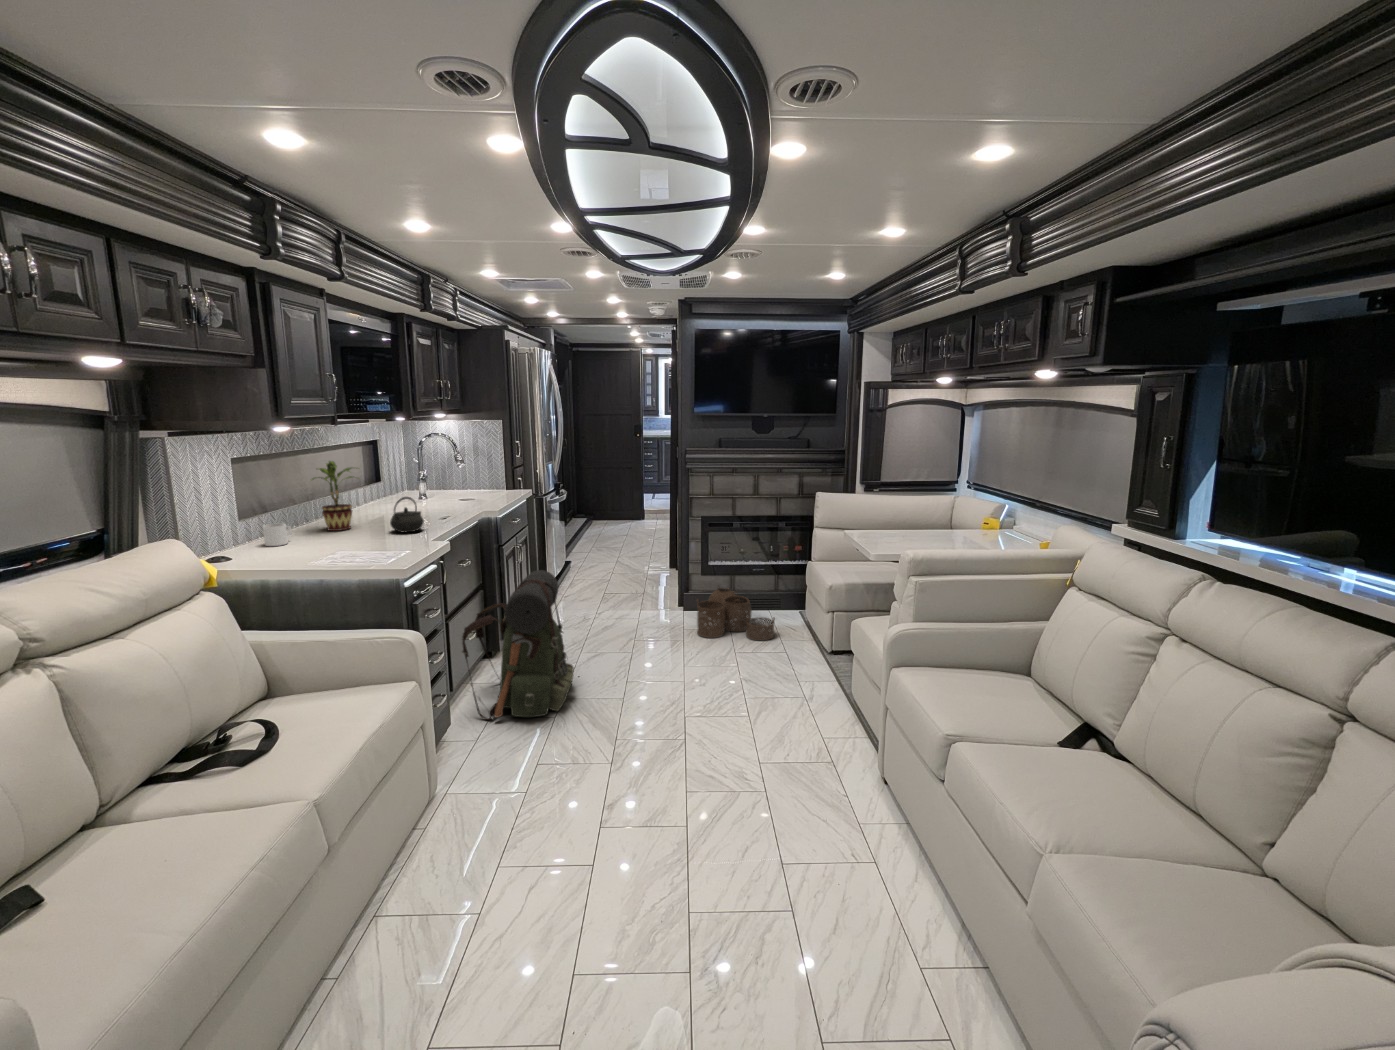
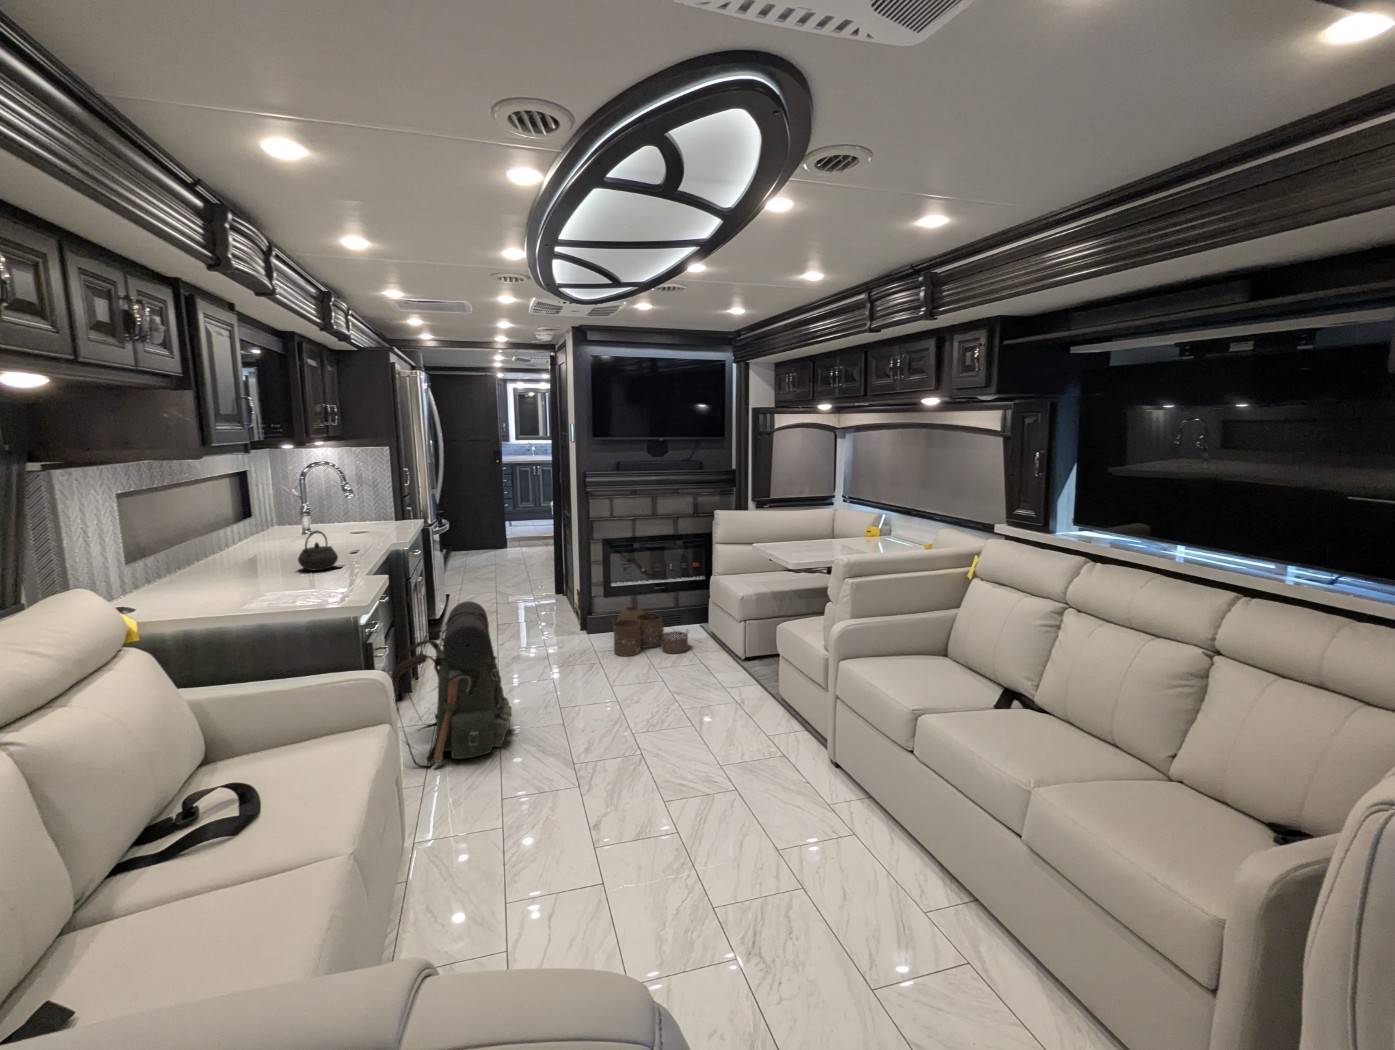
potted plant: present [312,461,352,531] -> none [194,494,257,574]
mug: present [263,523,292,546] -> none [141,568,178,596]

